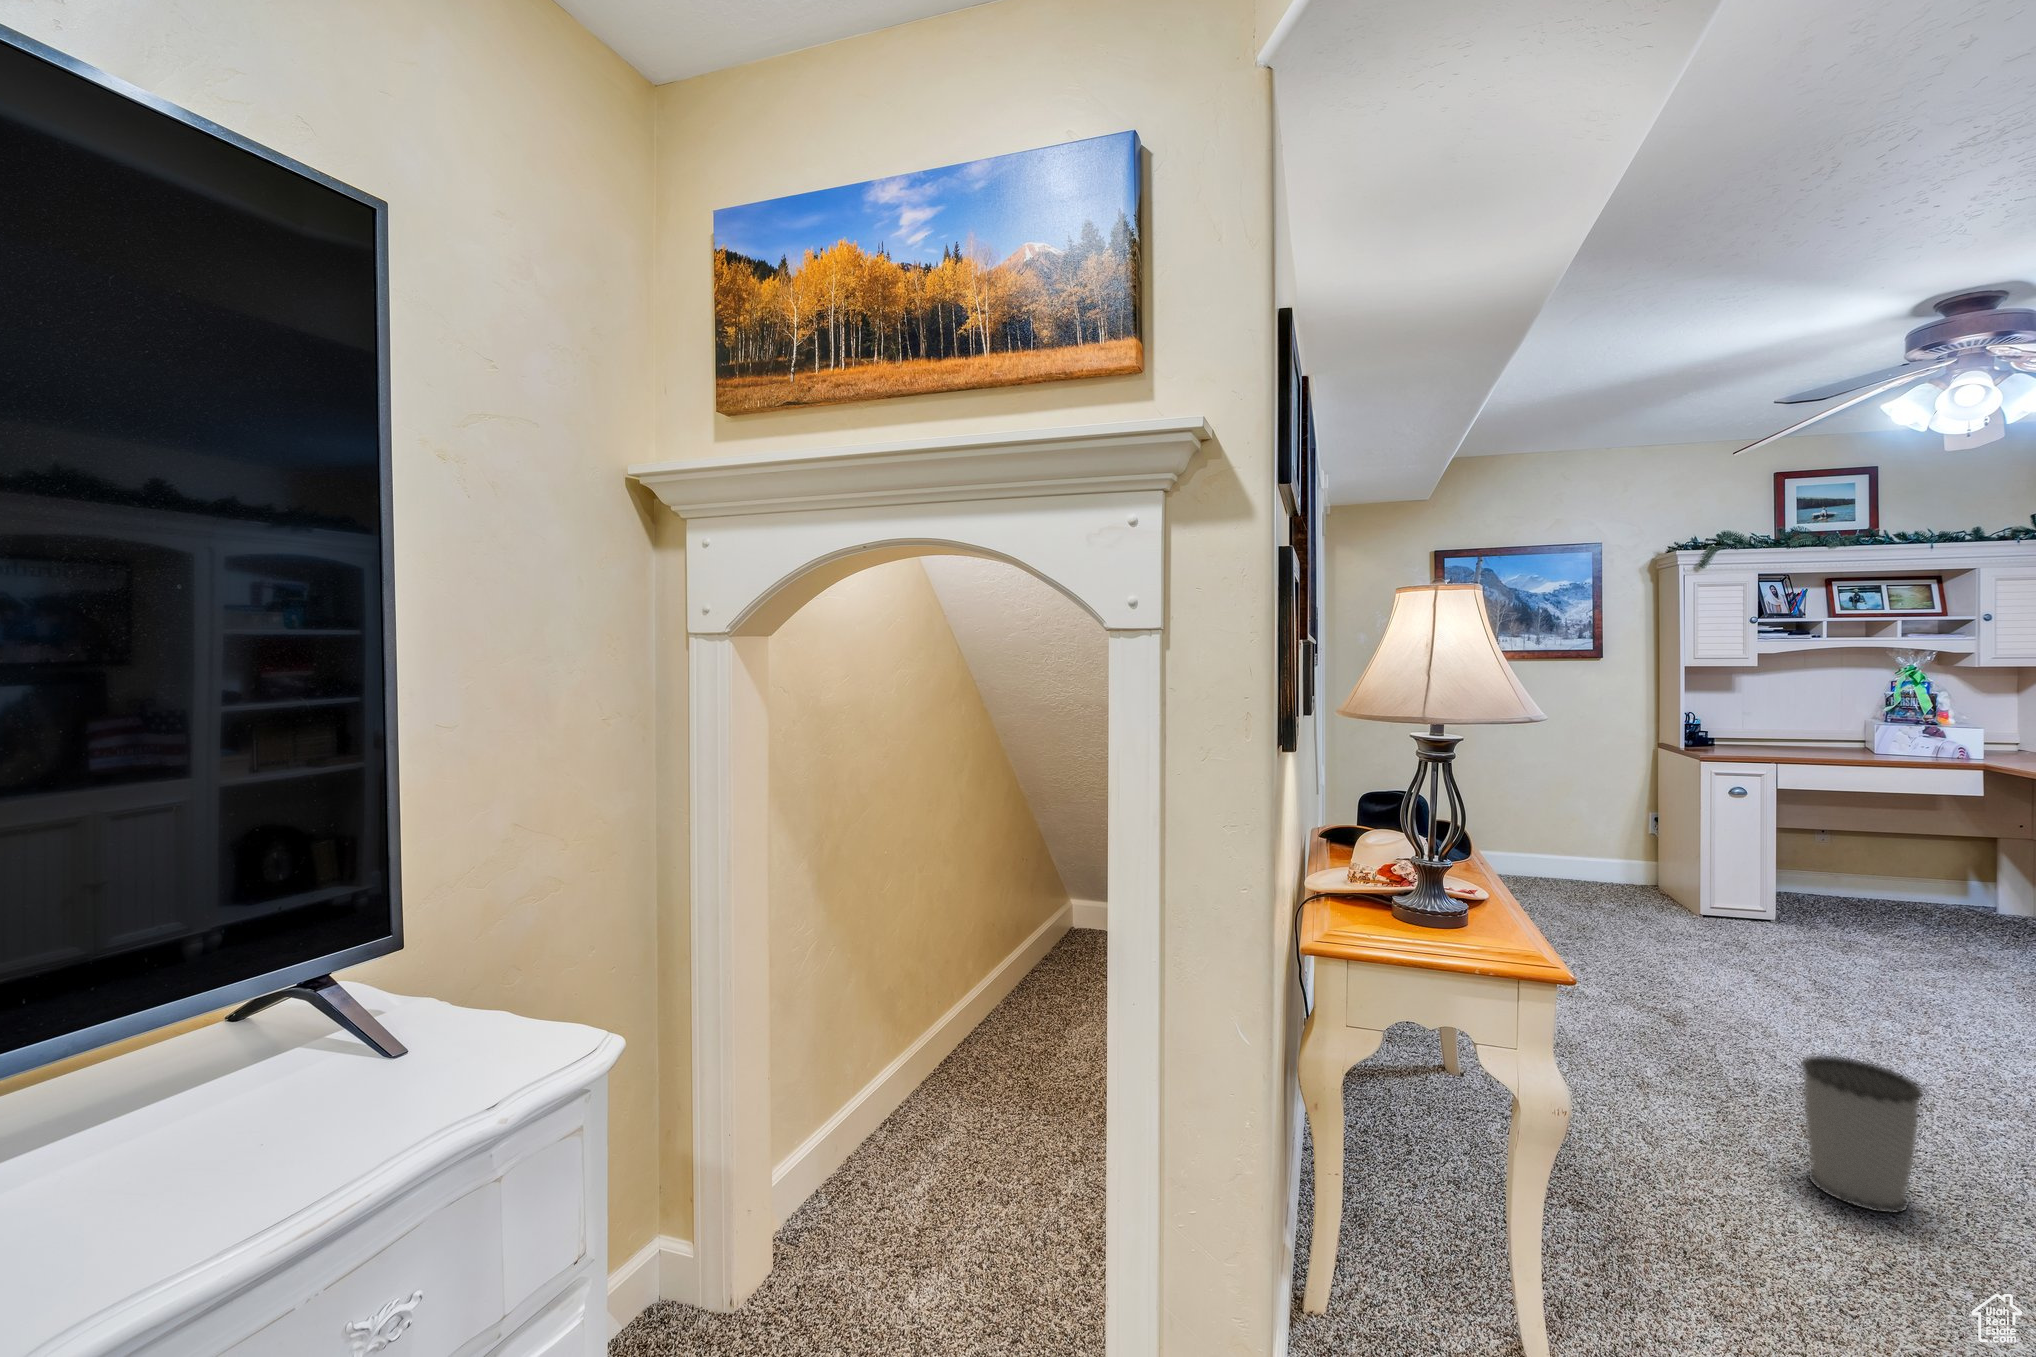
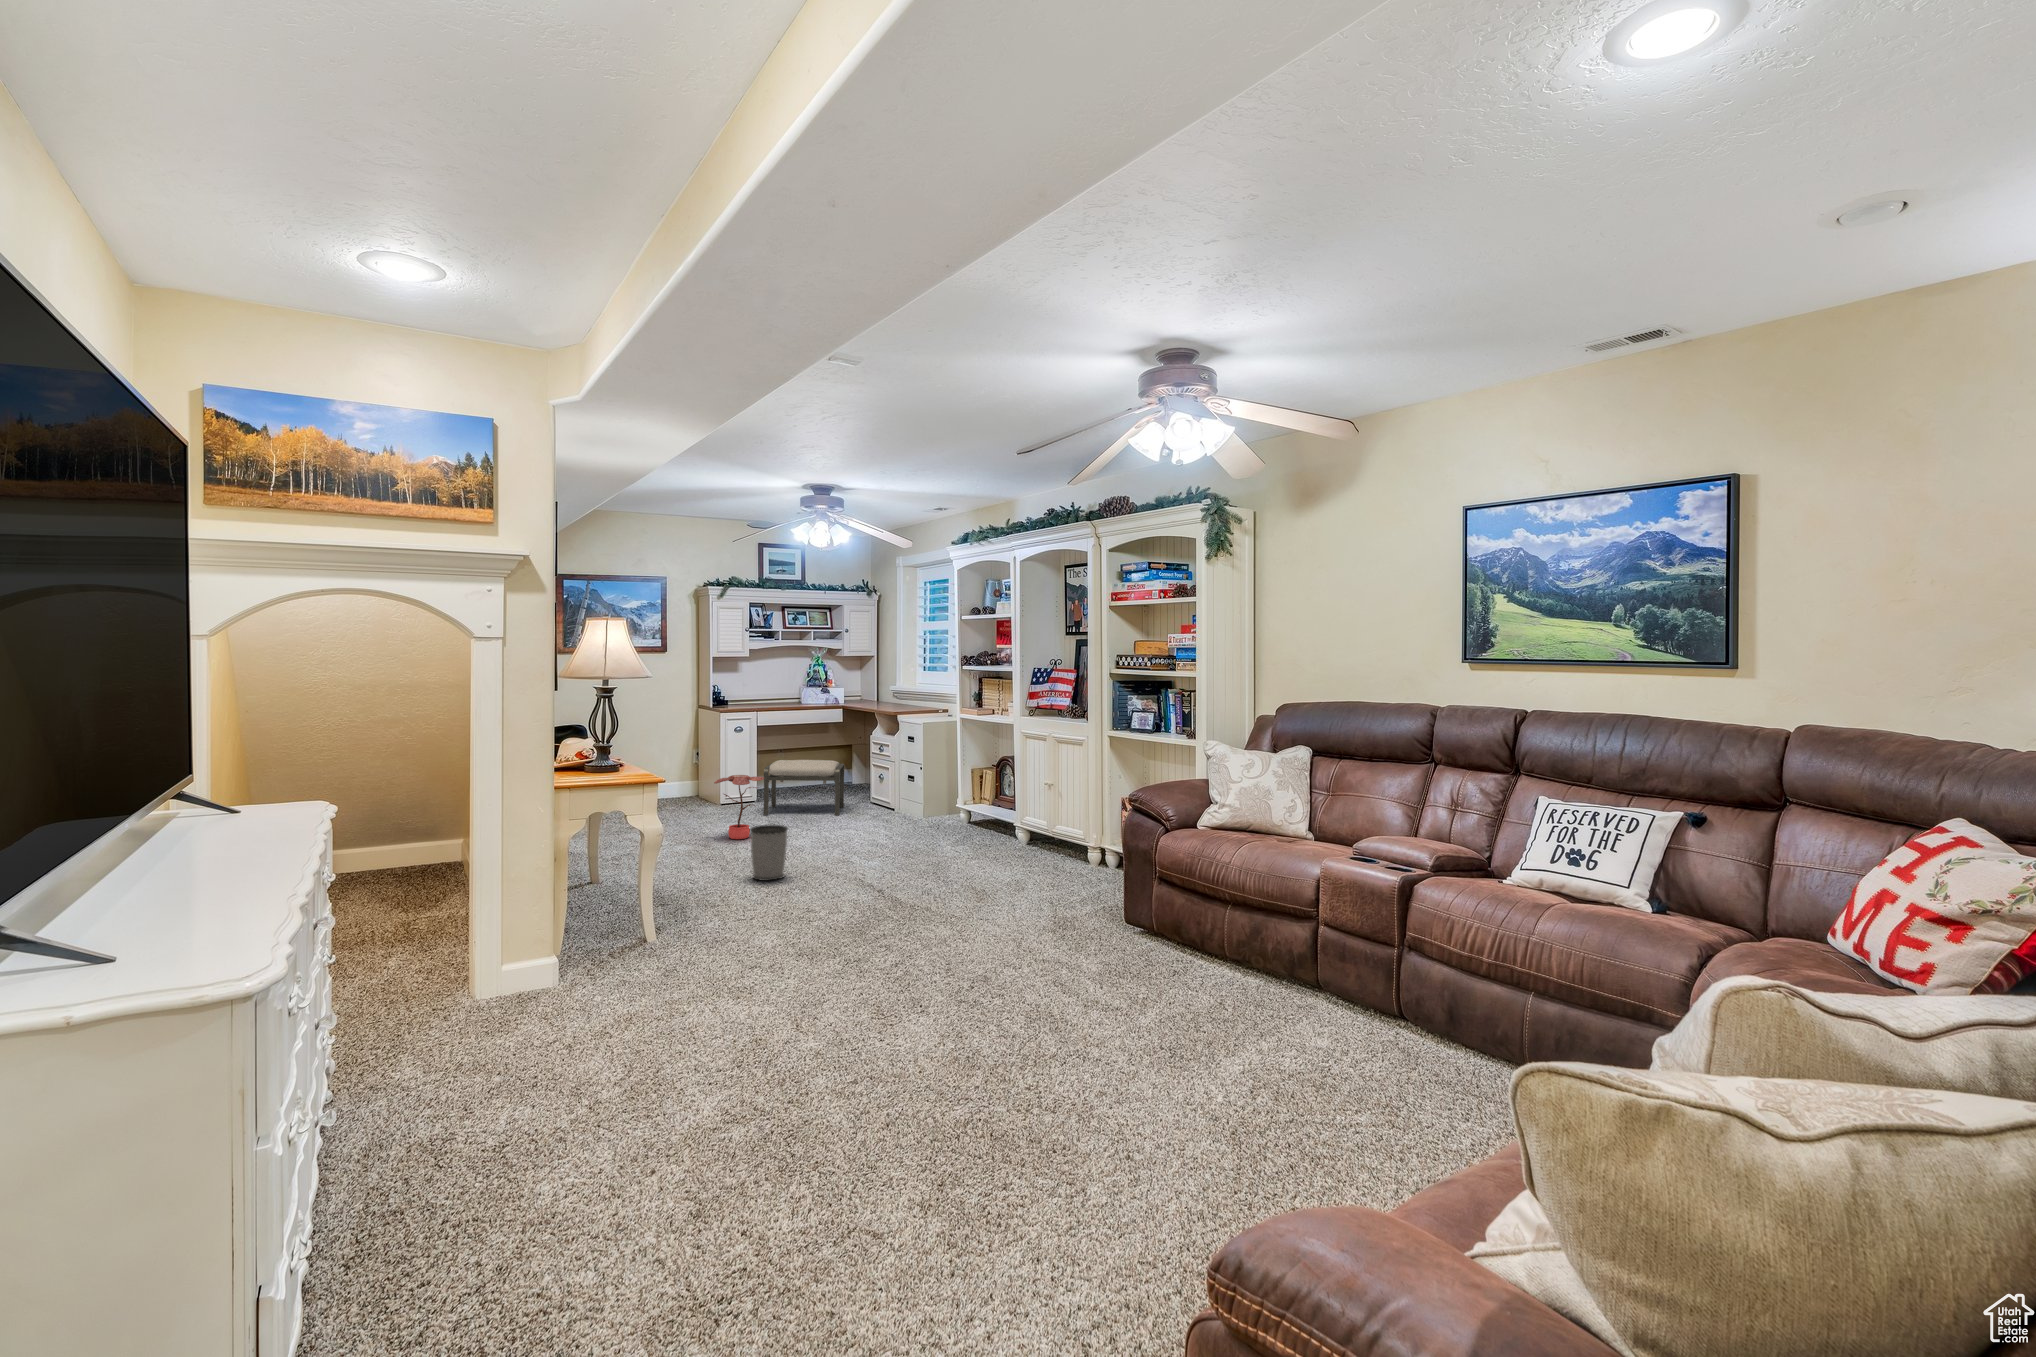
ottoman: none [1796,860,2010,1003] -> present [763,760,844,815]
potted plant: none [1693,893,1813,1023] -> present [714,775,764,839]

